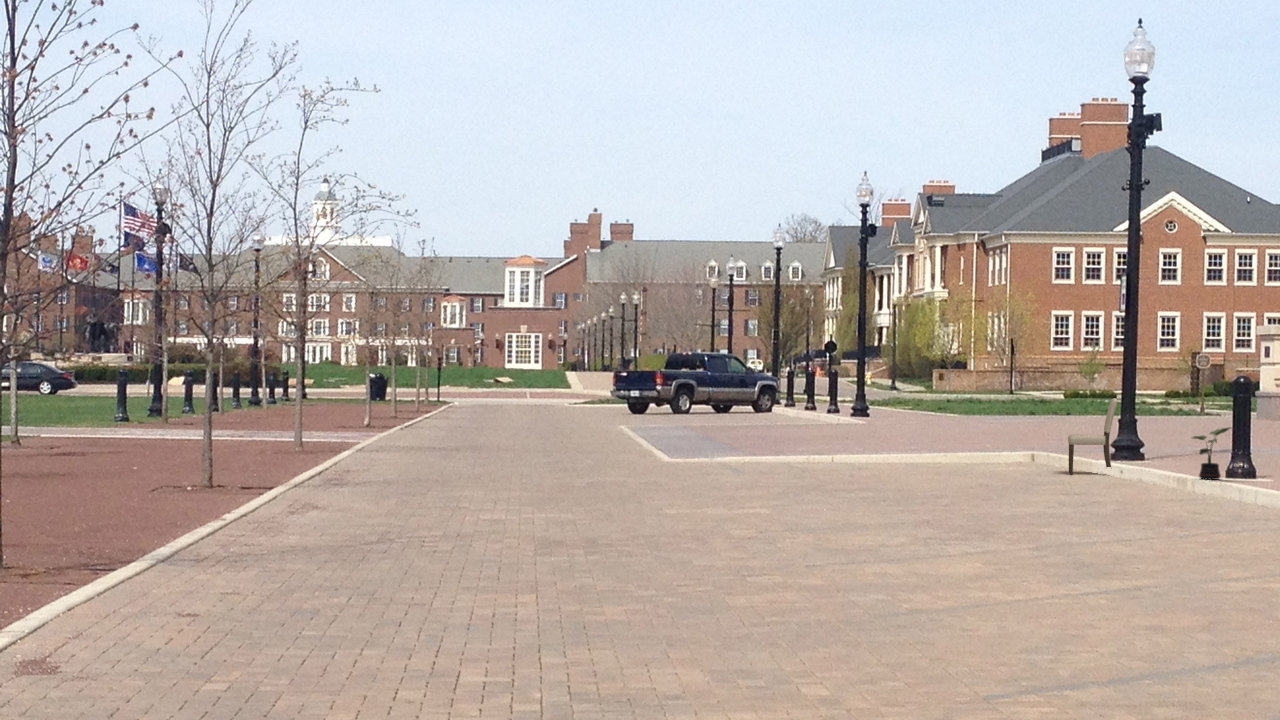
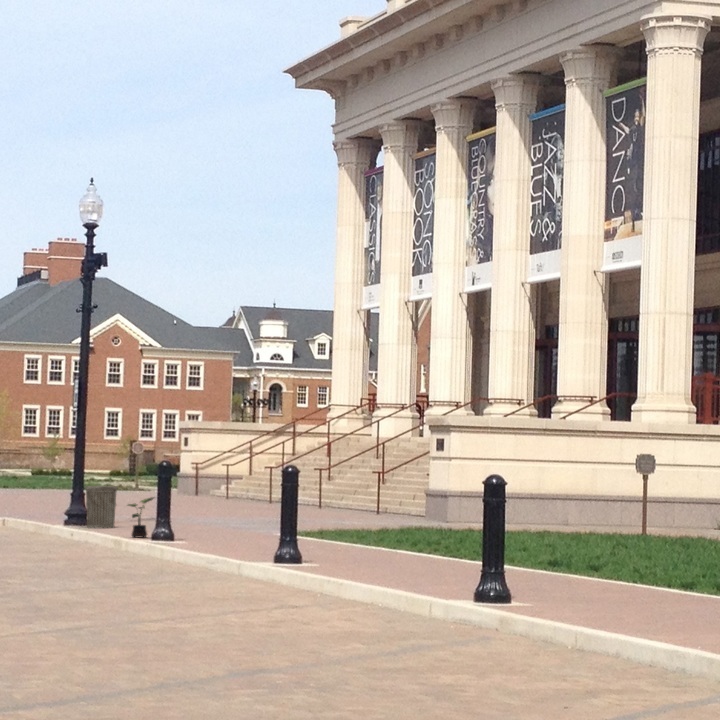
chair: present [1068,398,1118,475] -> none [31,476,71,538]
trash can: none [1137,411,1179,465] -> present [86,486,117,528]

